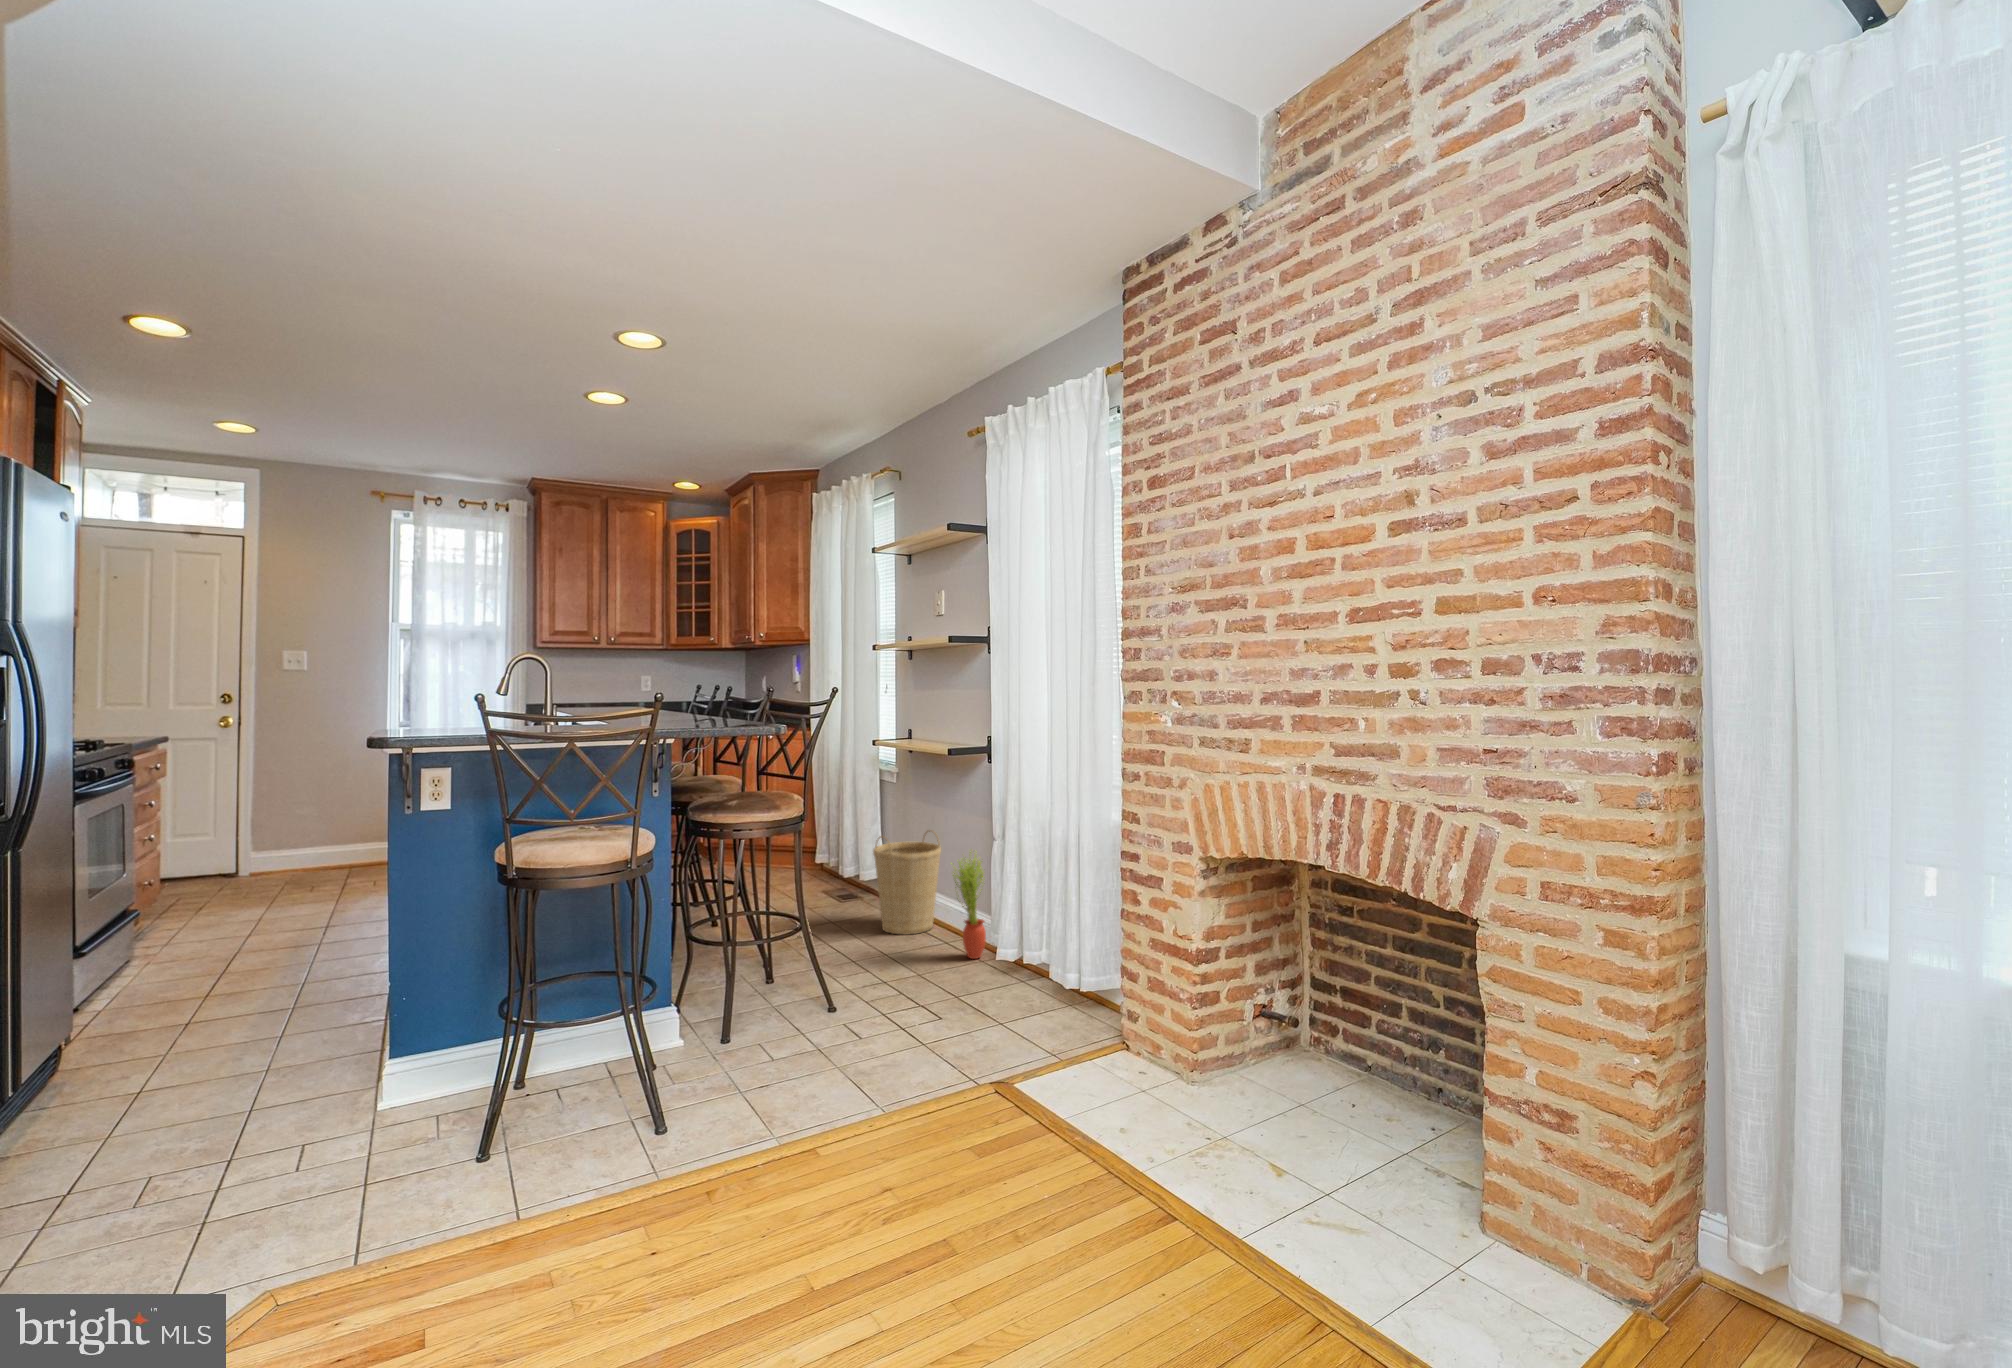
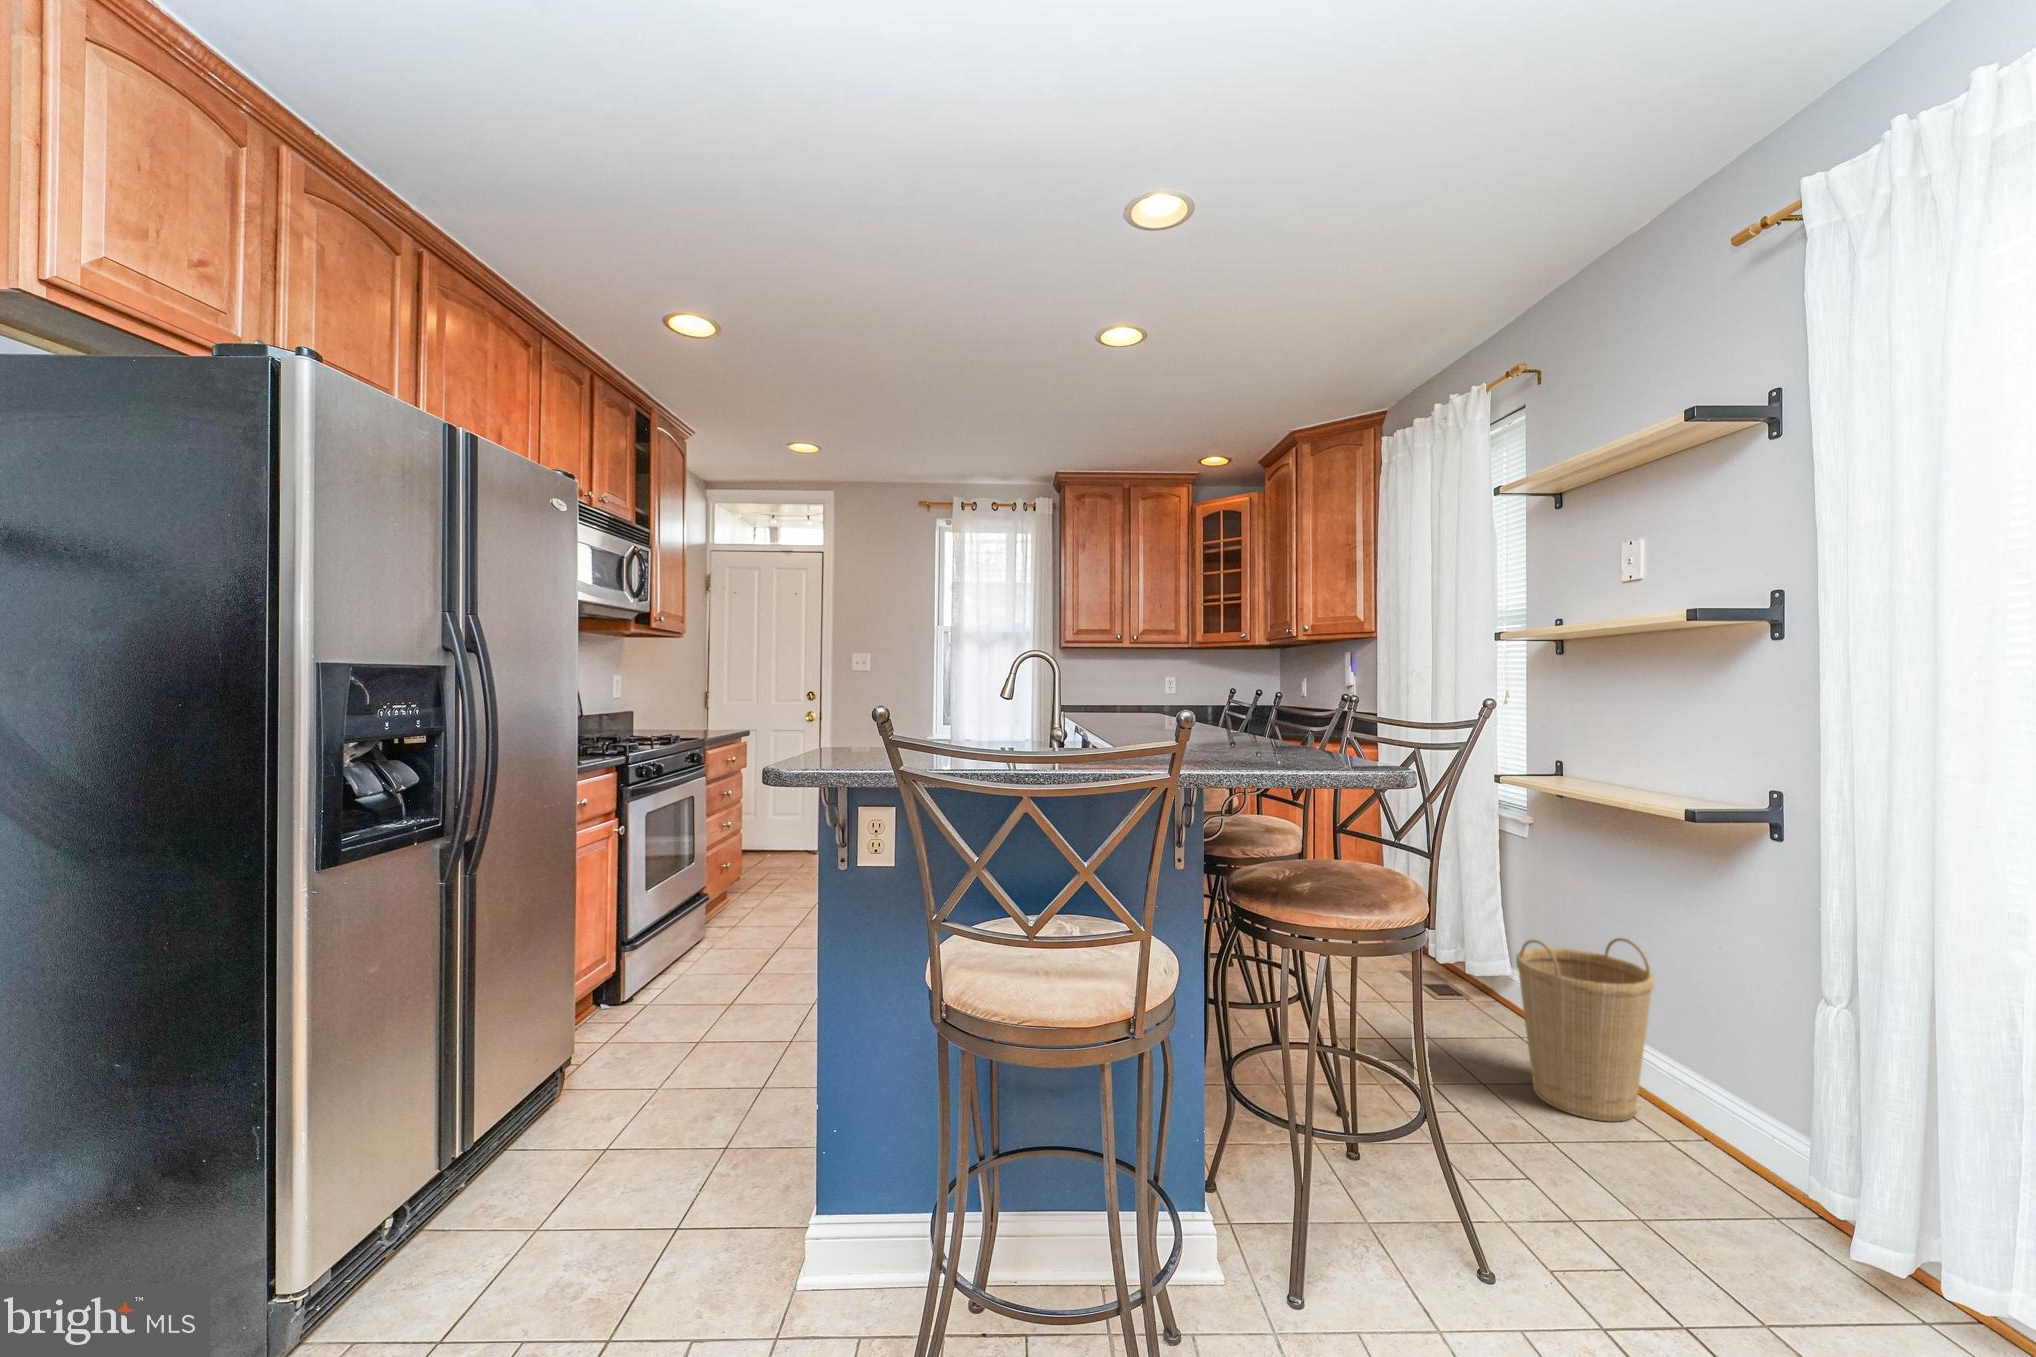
potted plant: present [953,852,986,959] -> none [1714,1007,1813,1237]

